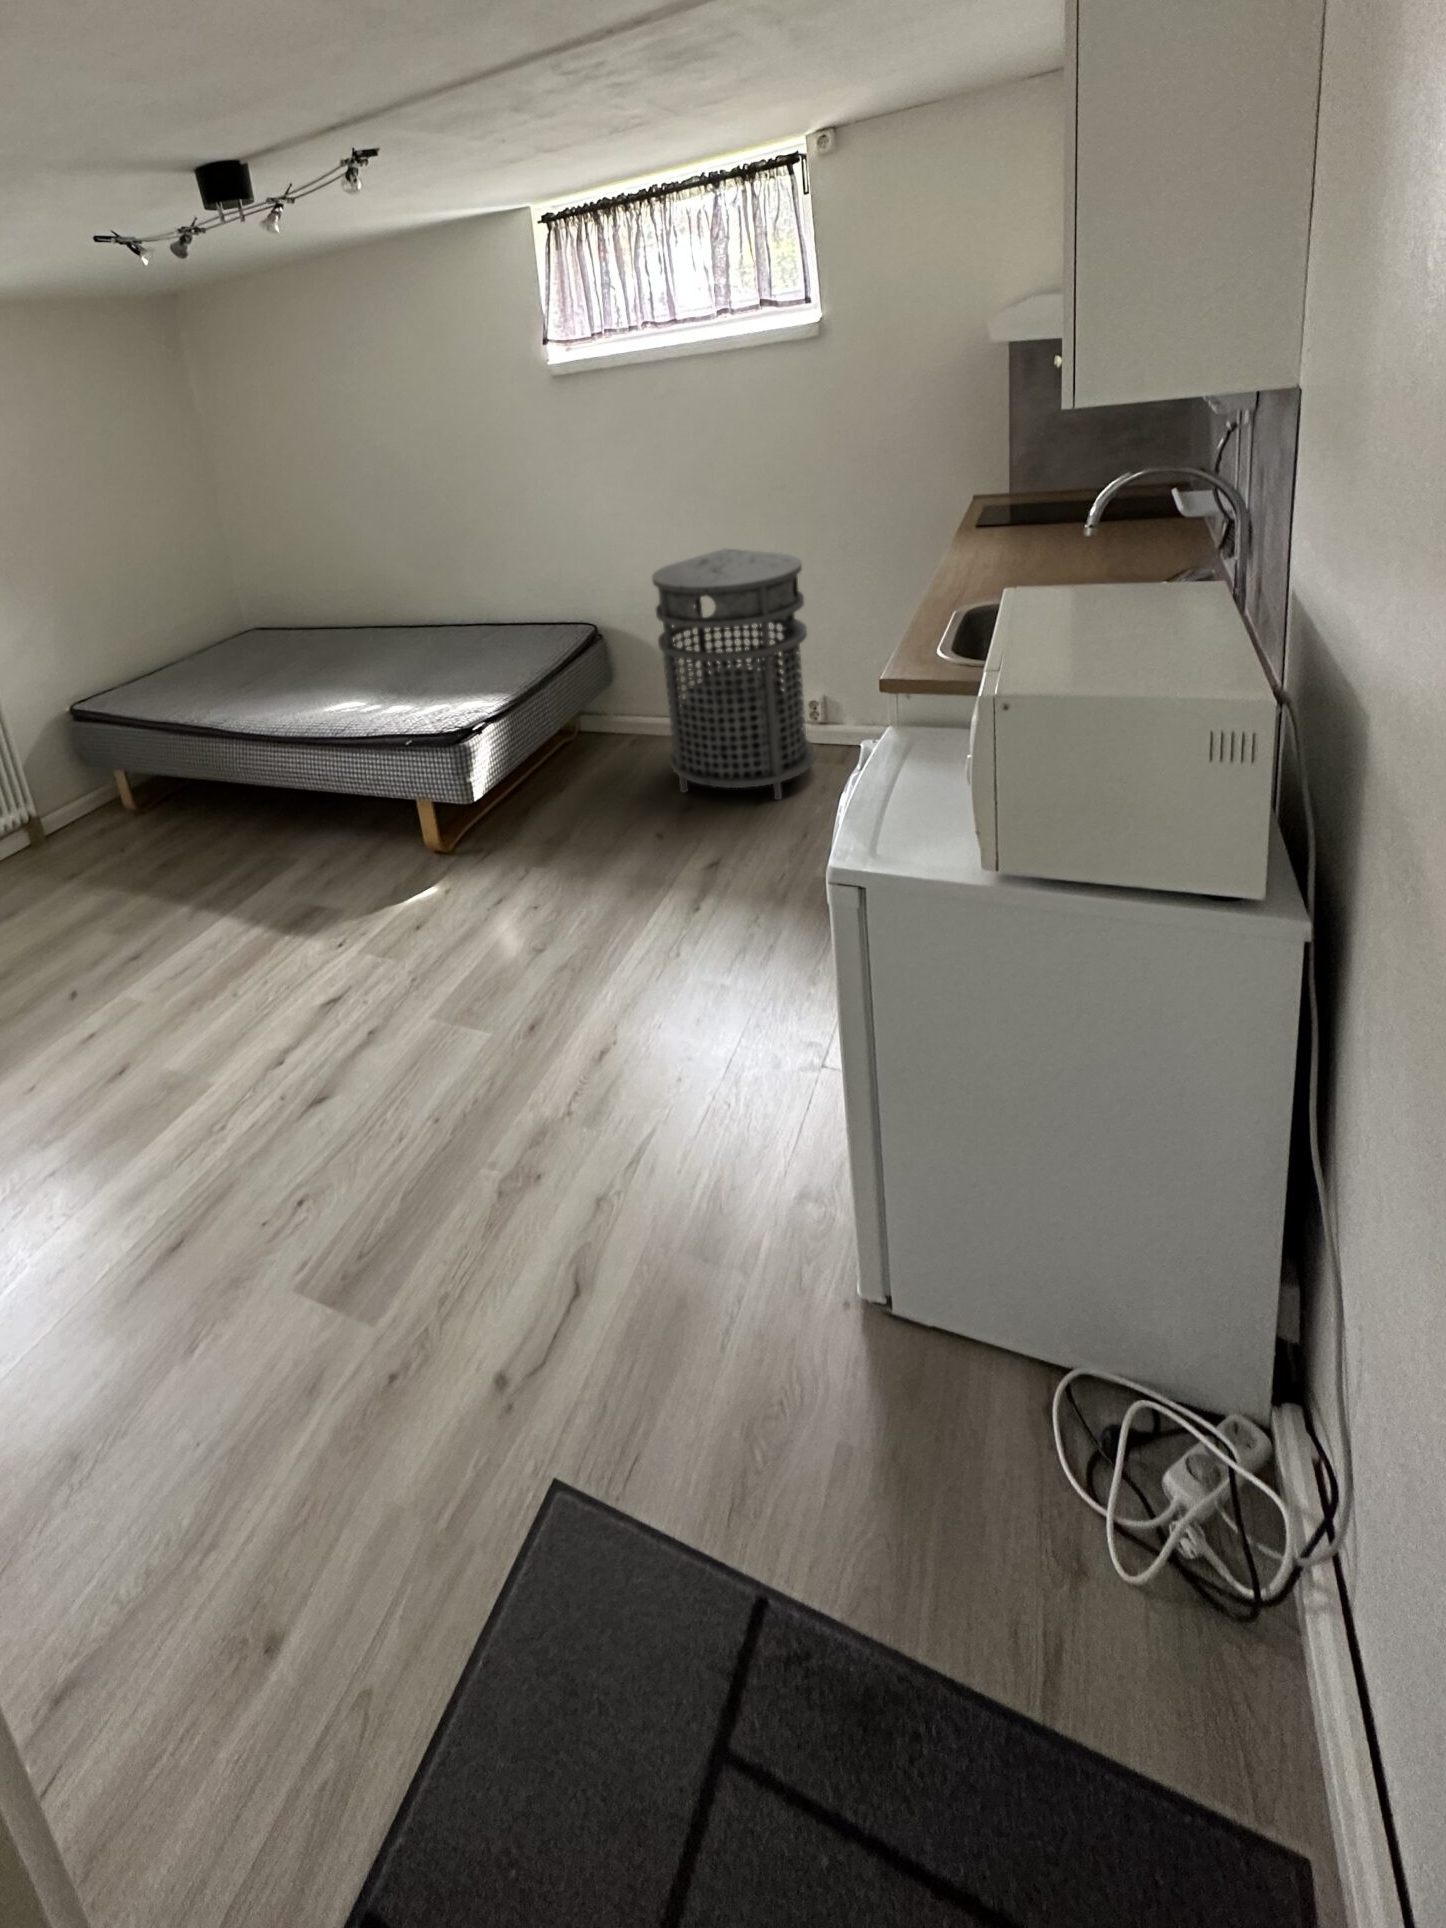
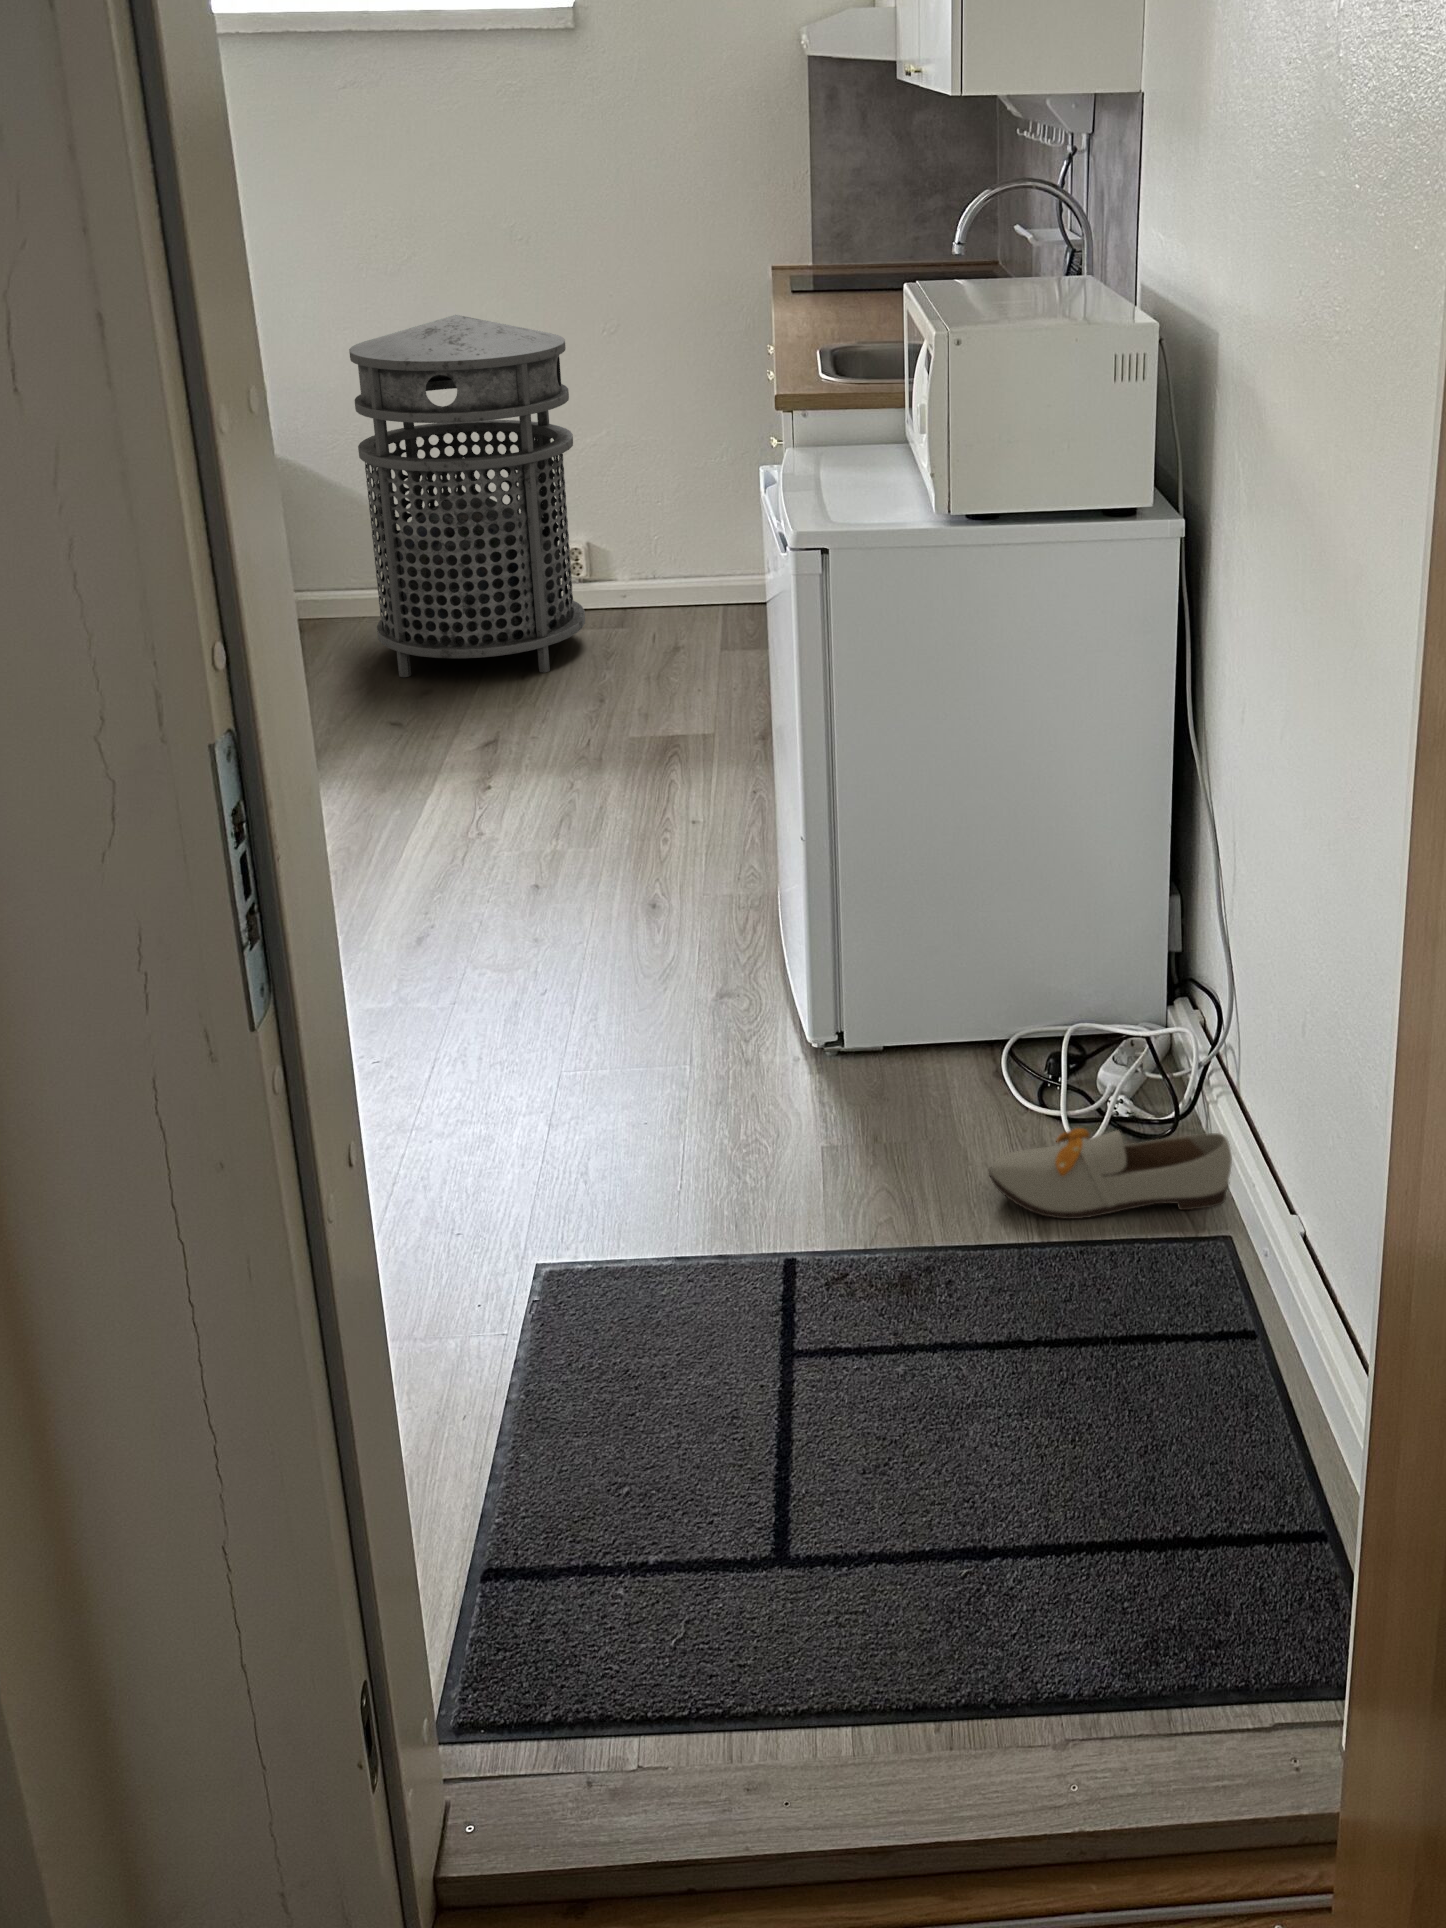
shoe: none [990,1575,1322,1804] -> present [989,1128,1232,1219]

